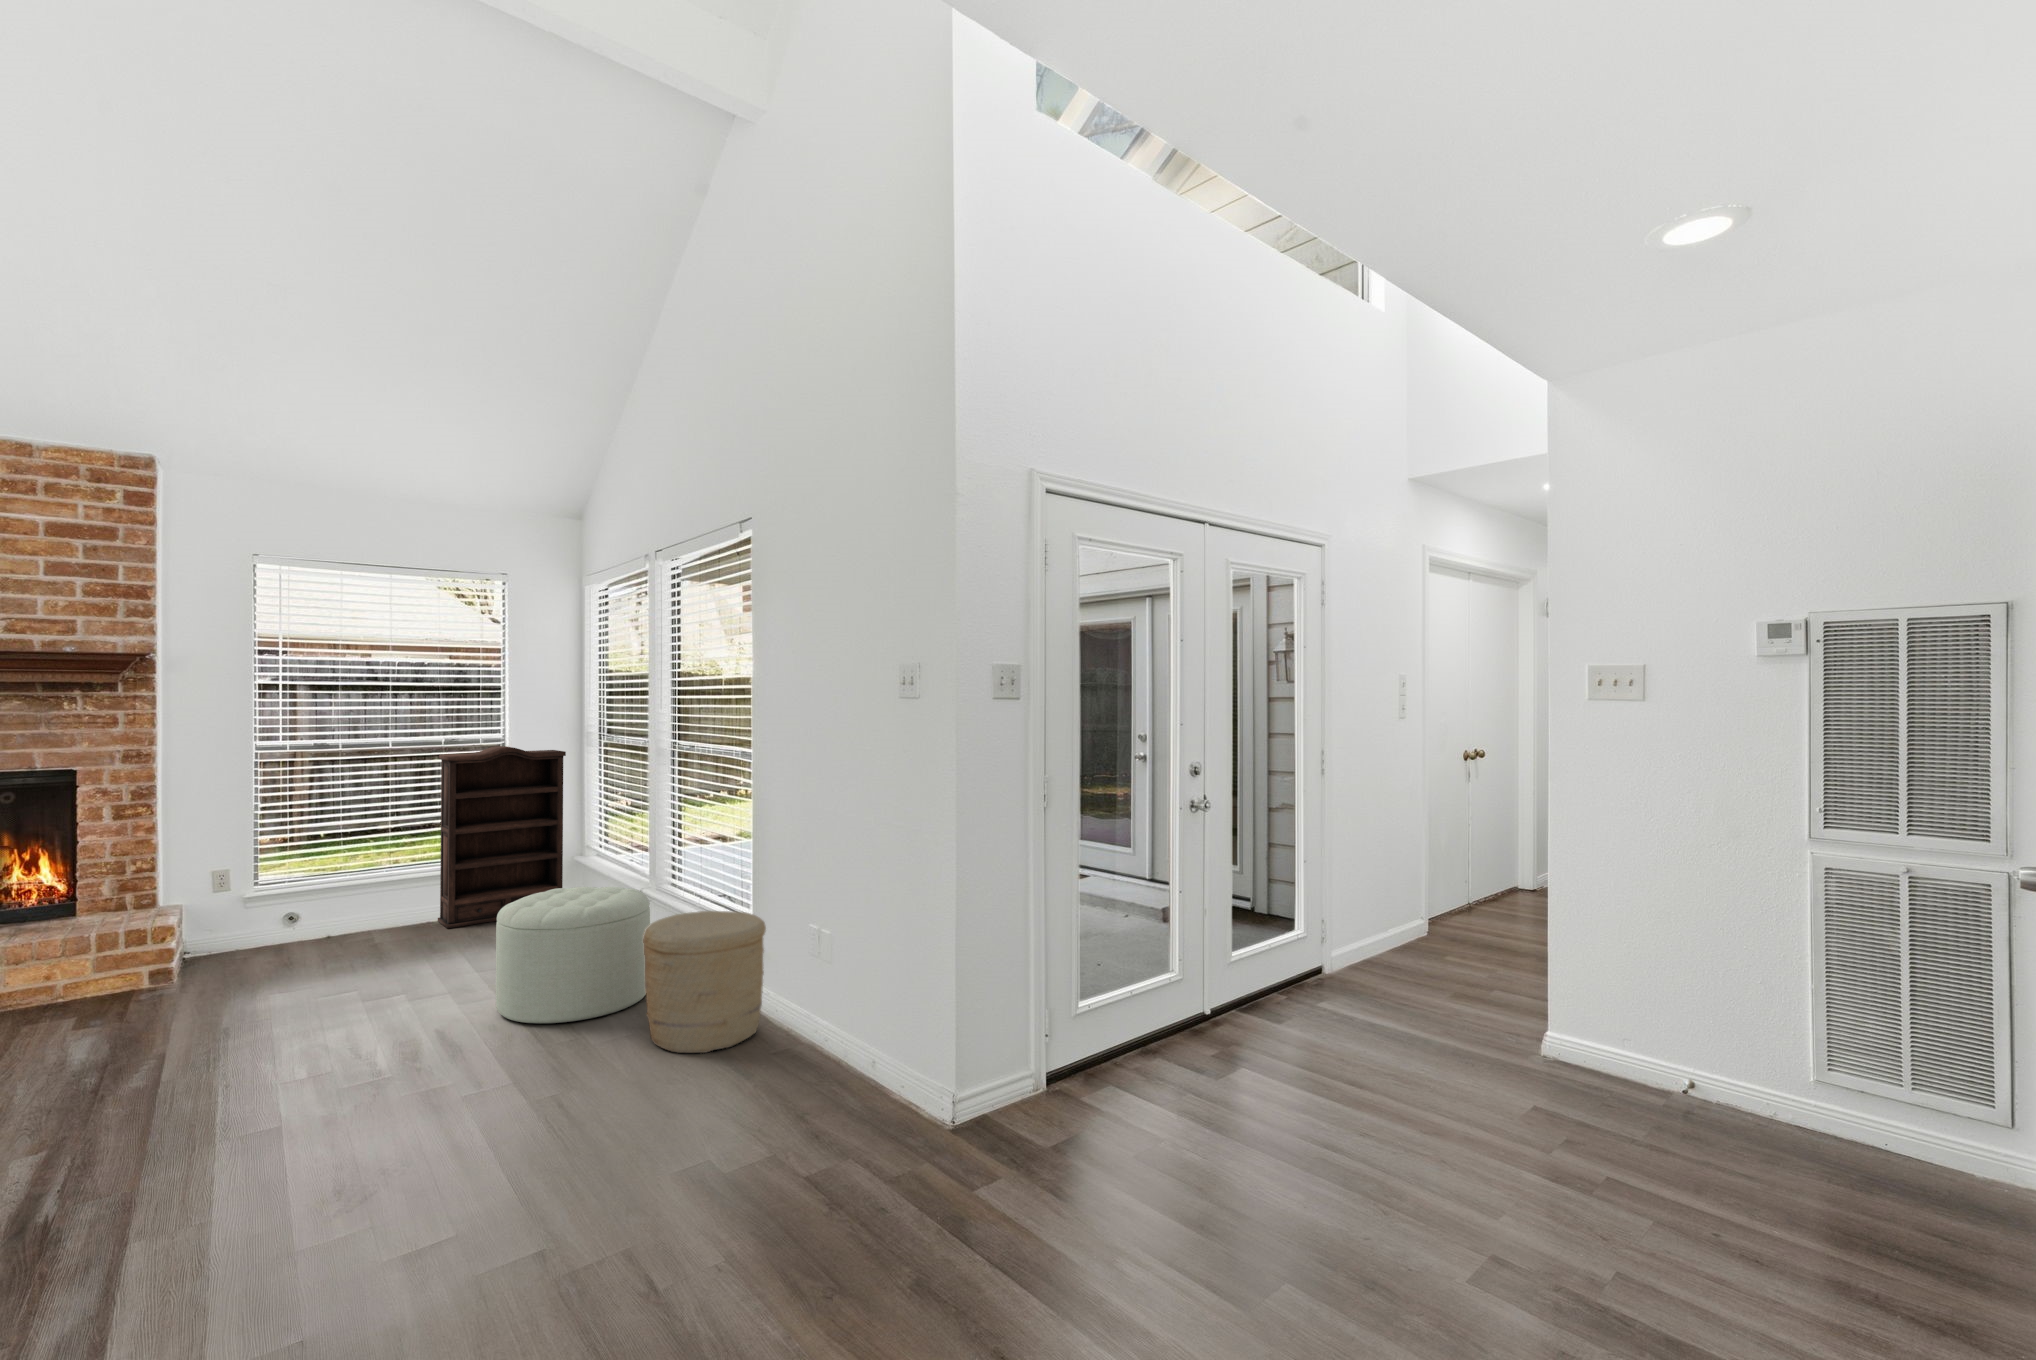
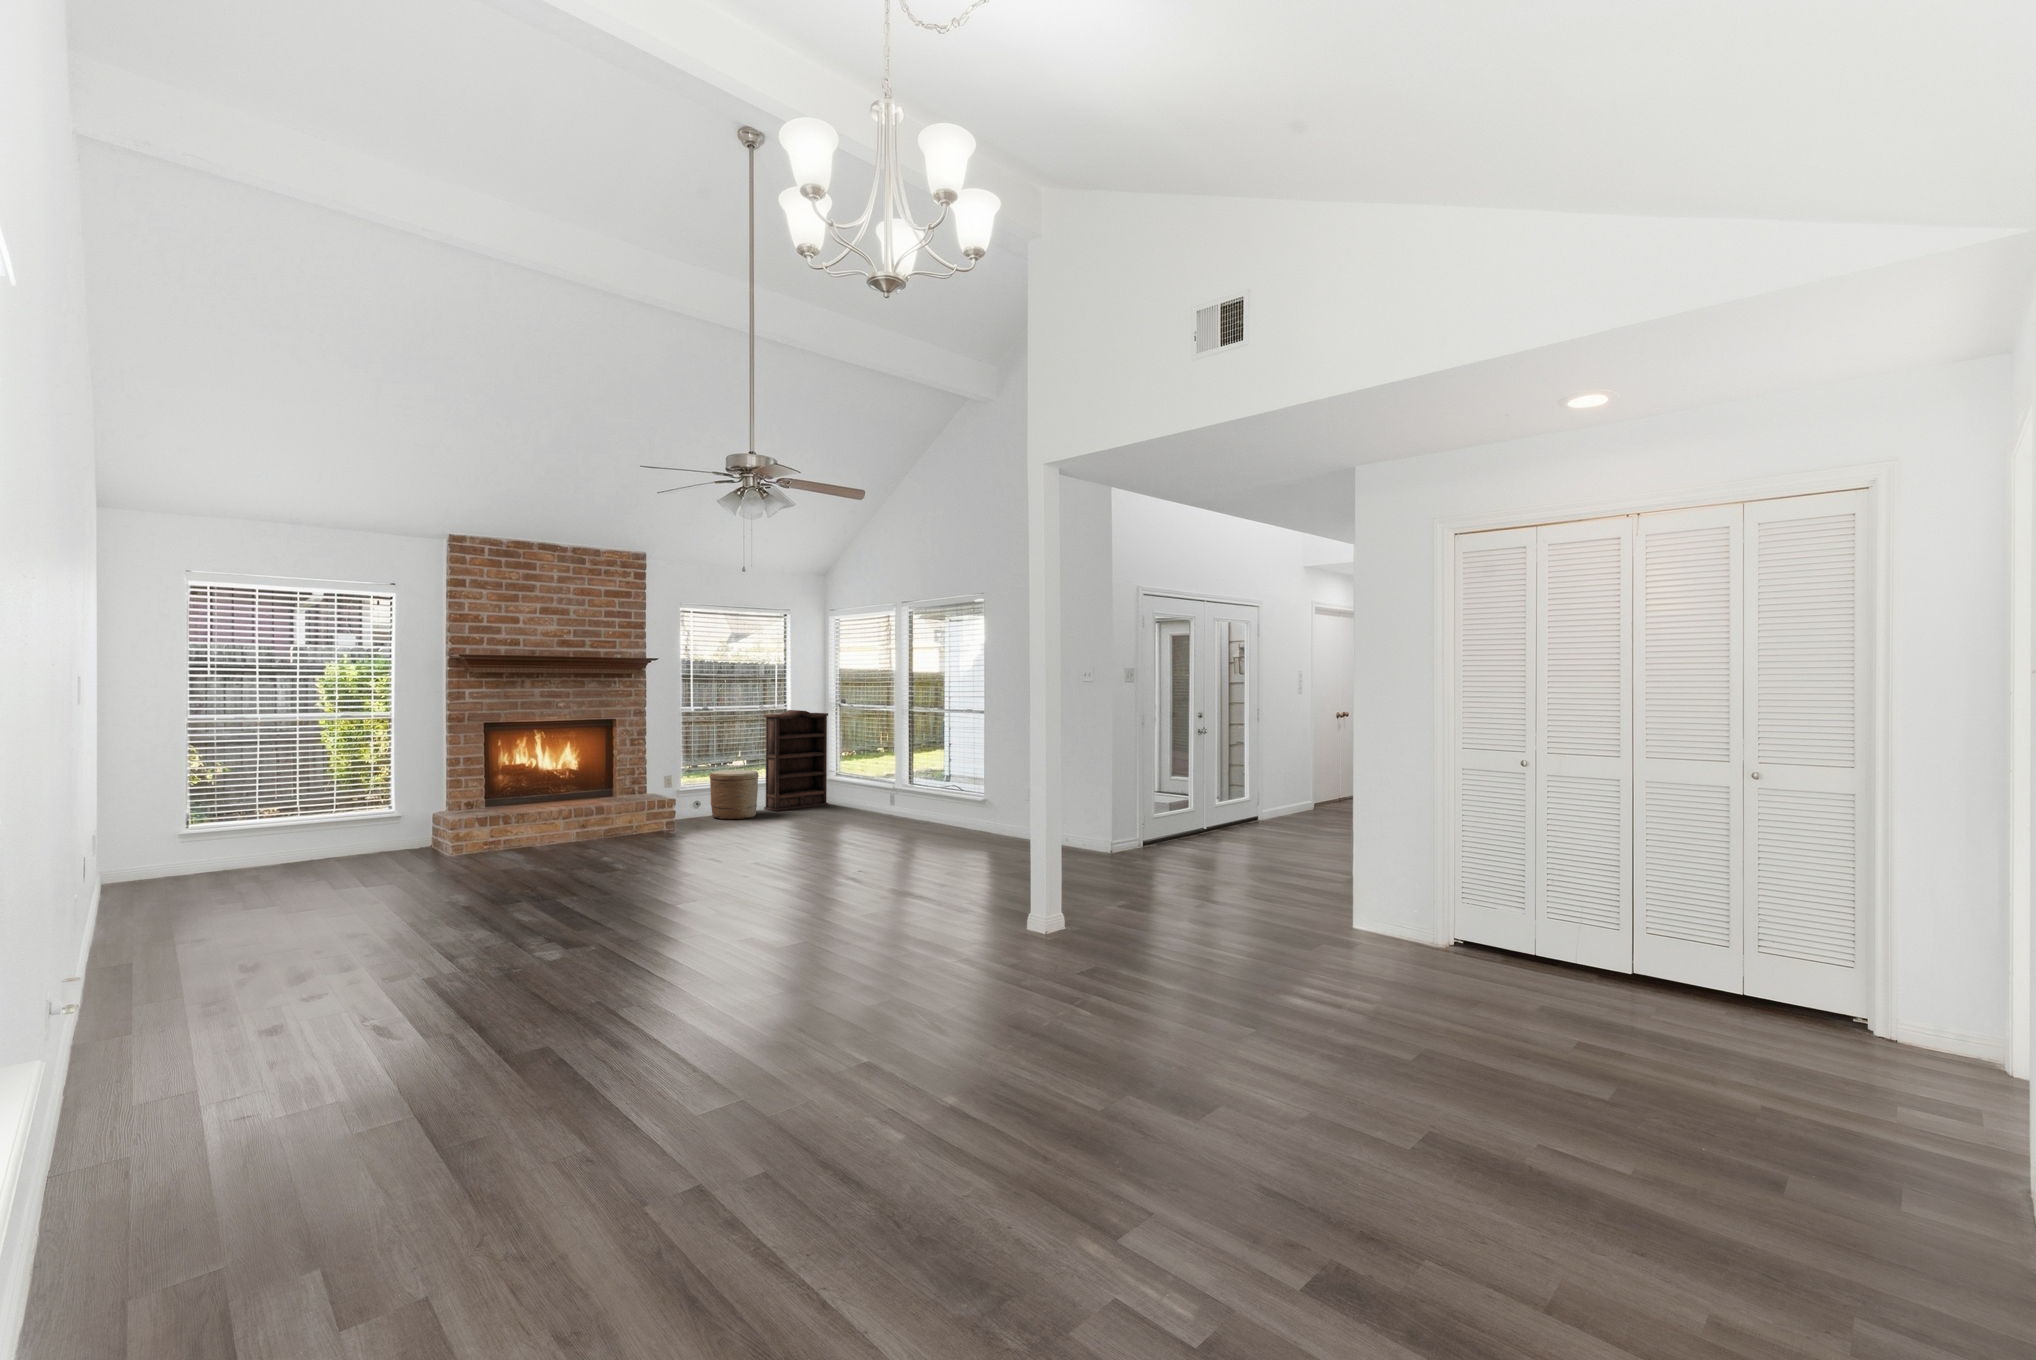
ottoman: present [496,887,650,1023] -> none [862,778,931,836]
woven basket: present [643,911,766,1053] -> present [709,770,759,819]

